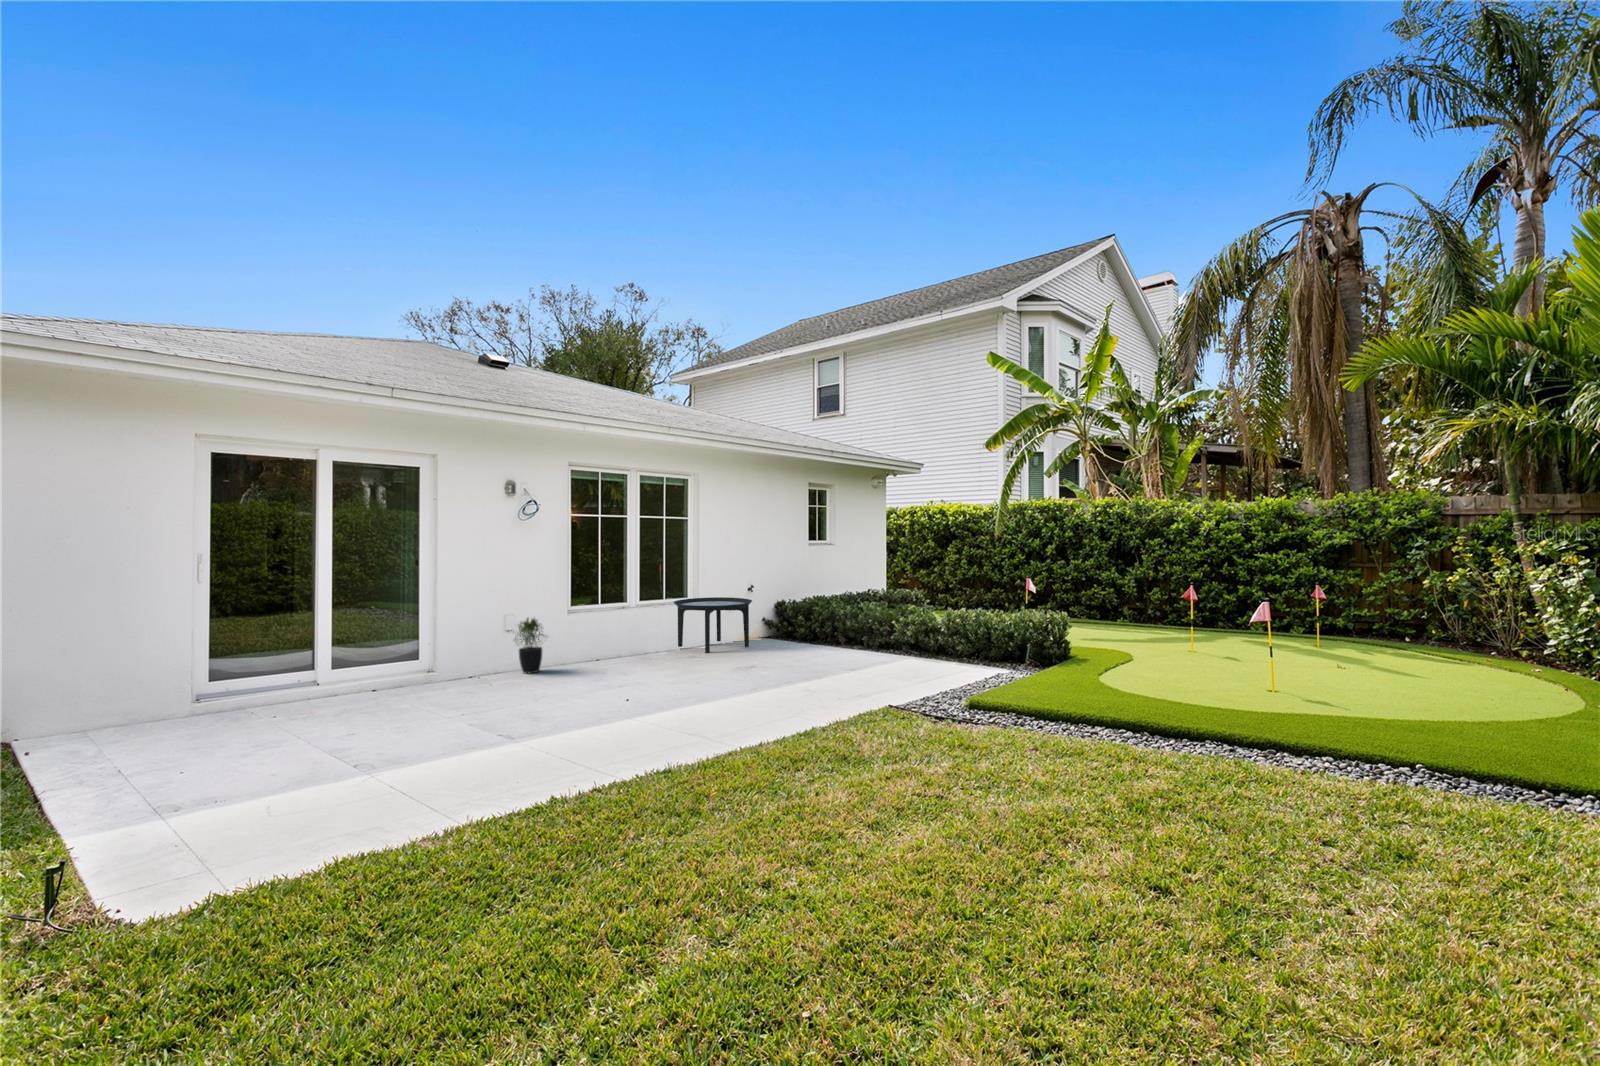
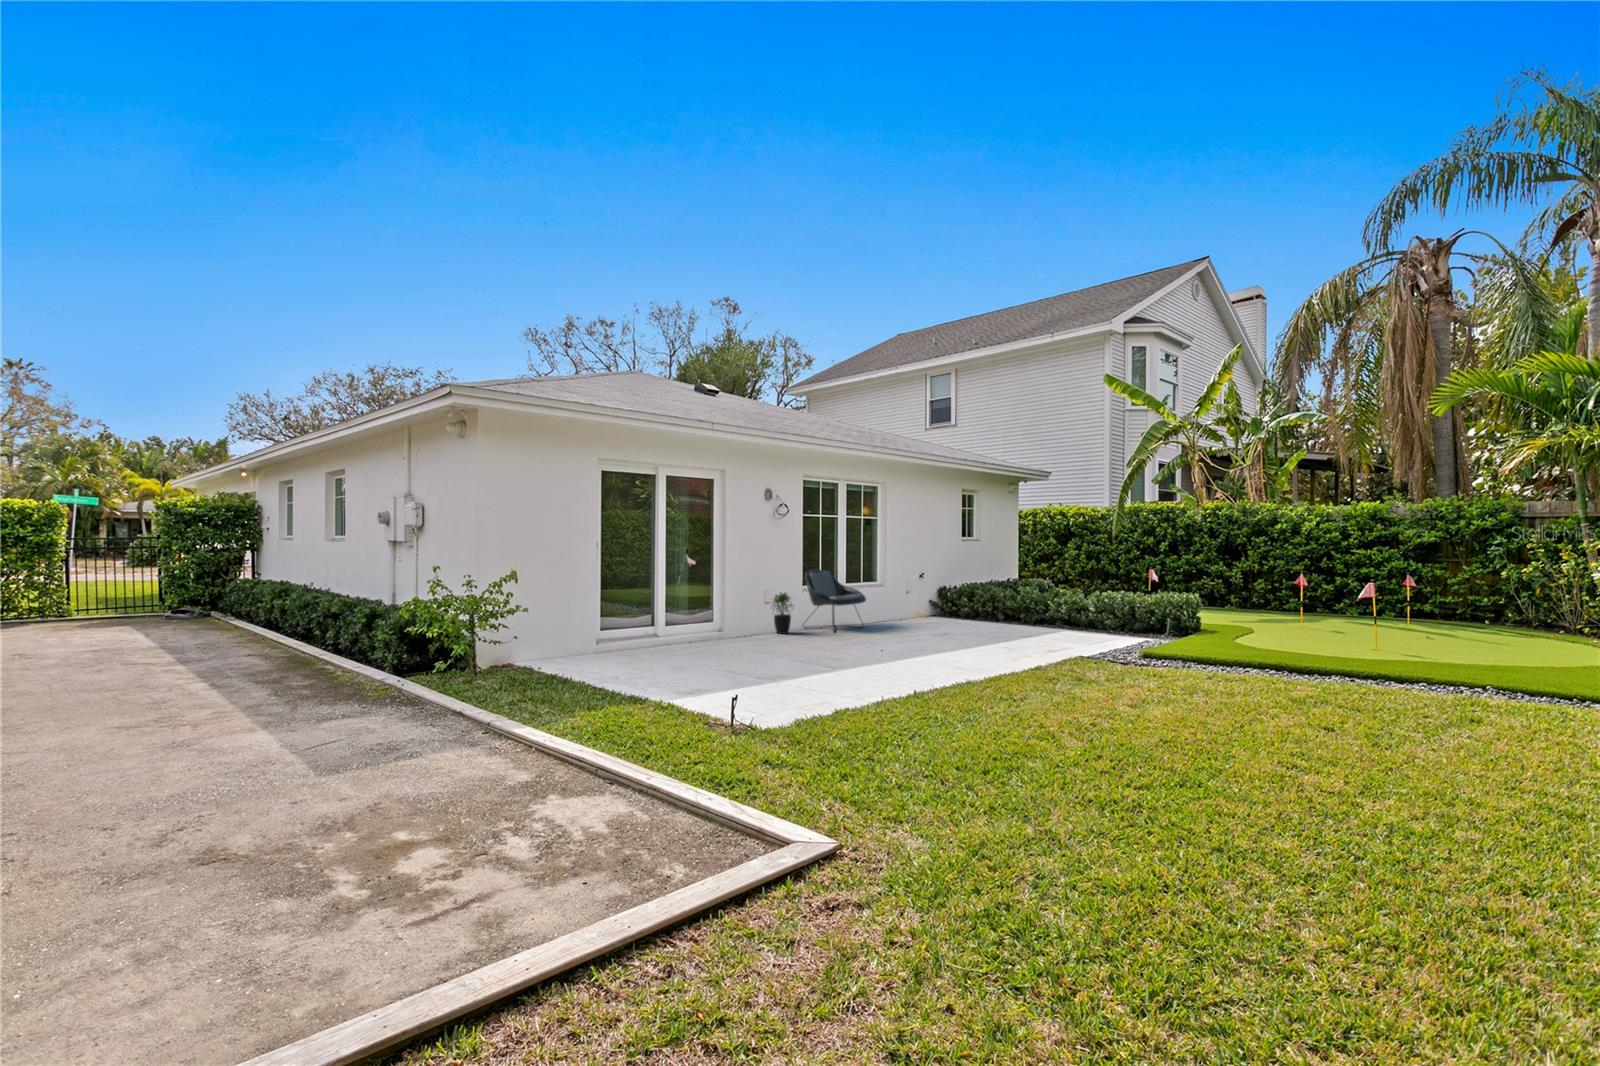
lounge chair: none [568,586,652,670] -> present [805,569,866,631]
round table: present [674,597,752,653] -> none [871,581,934,623]

